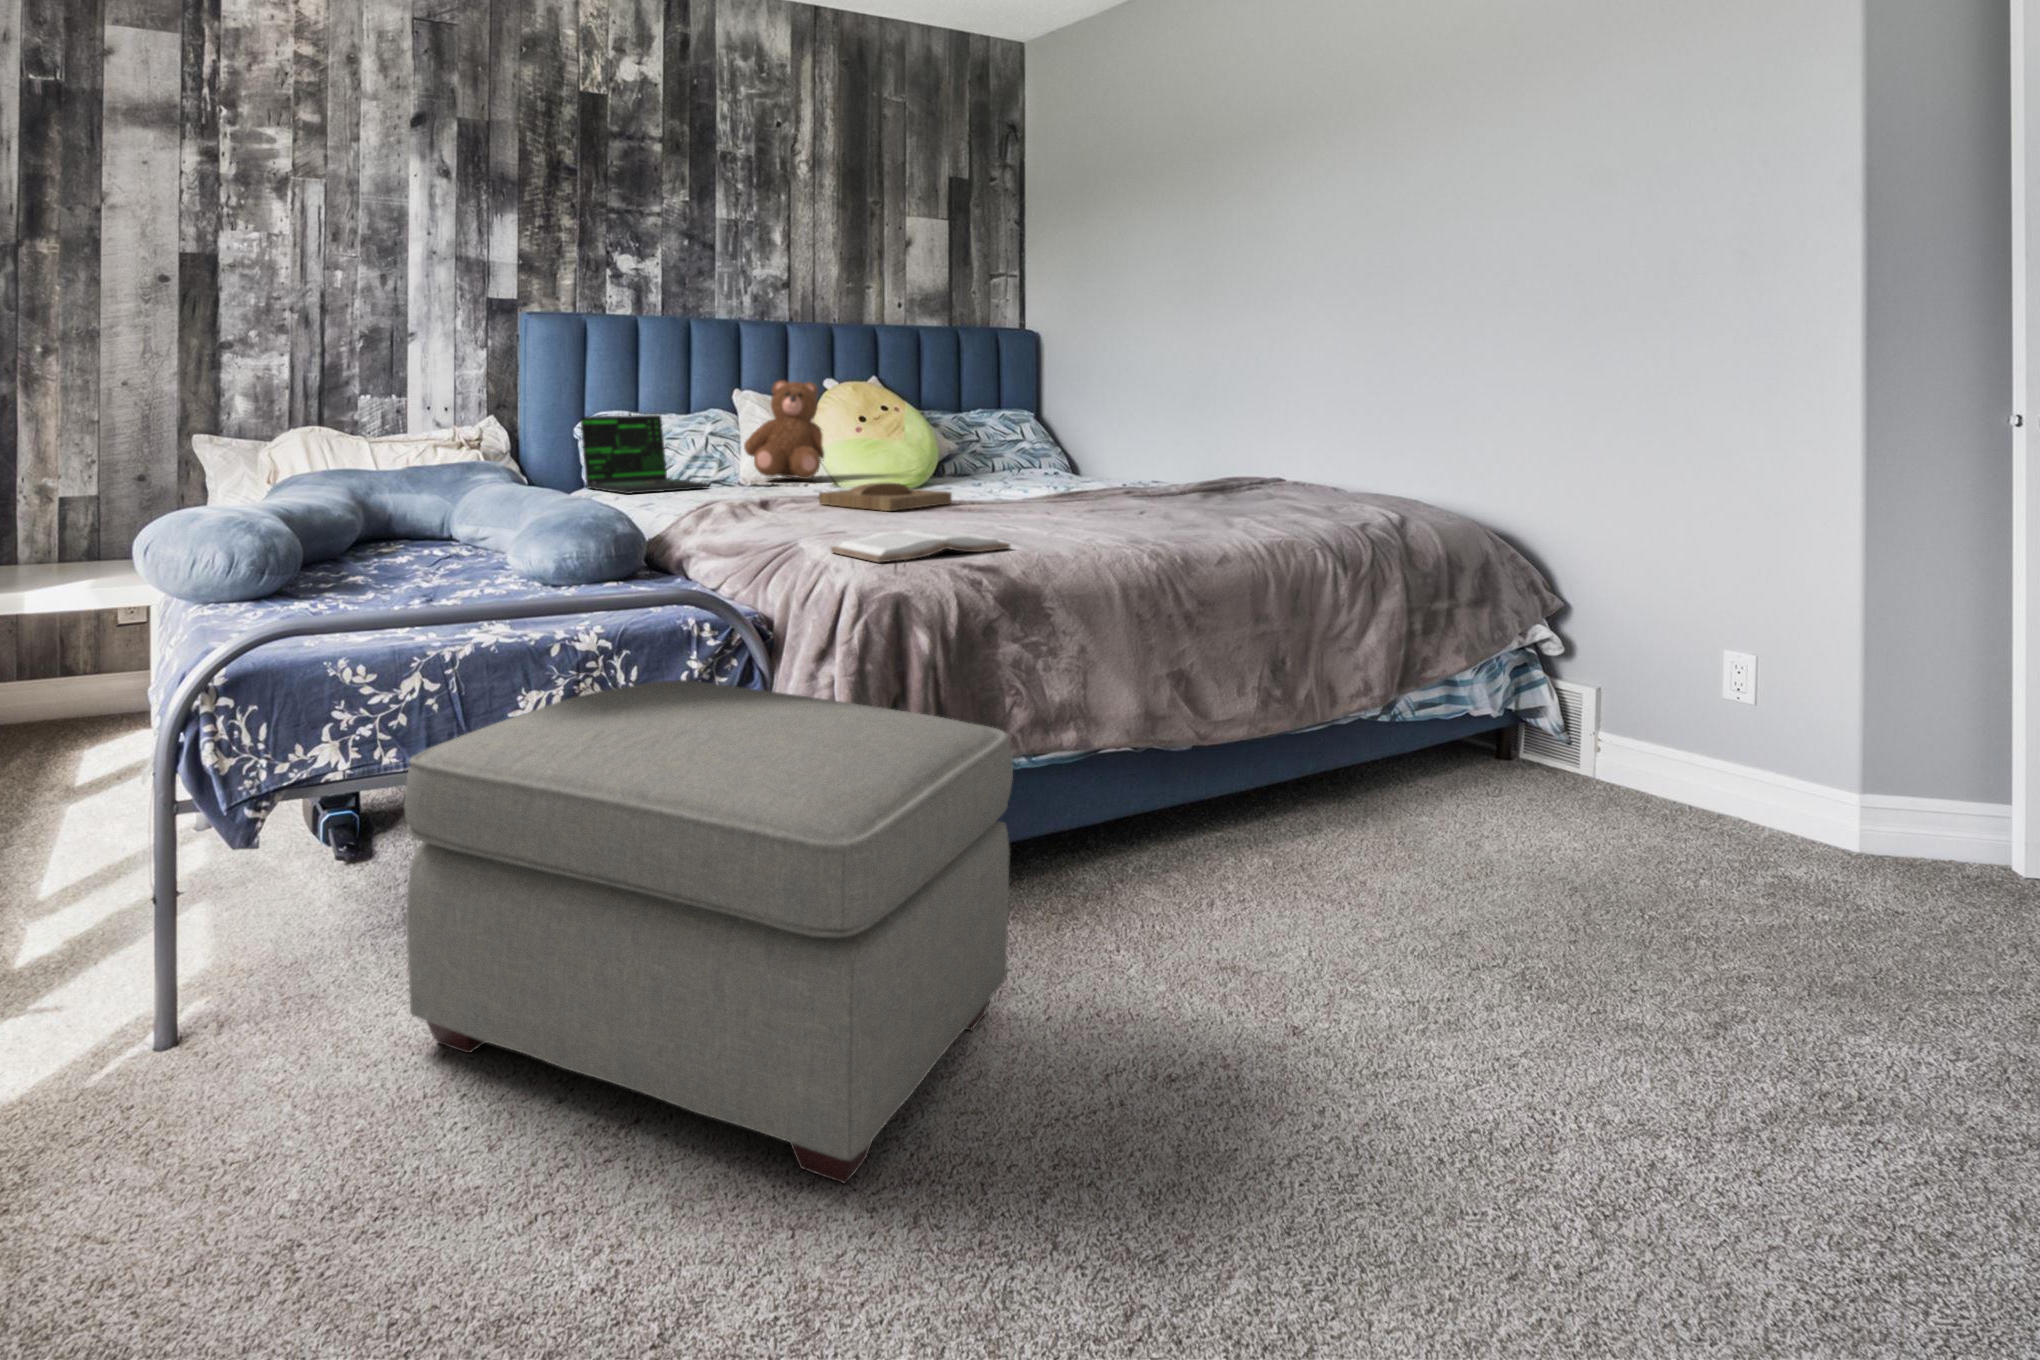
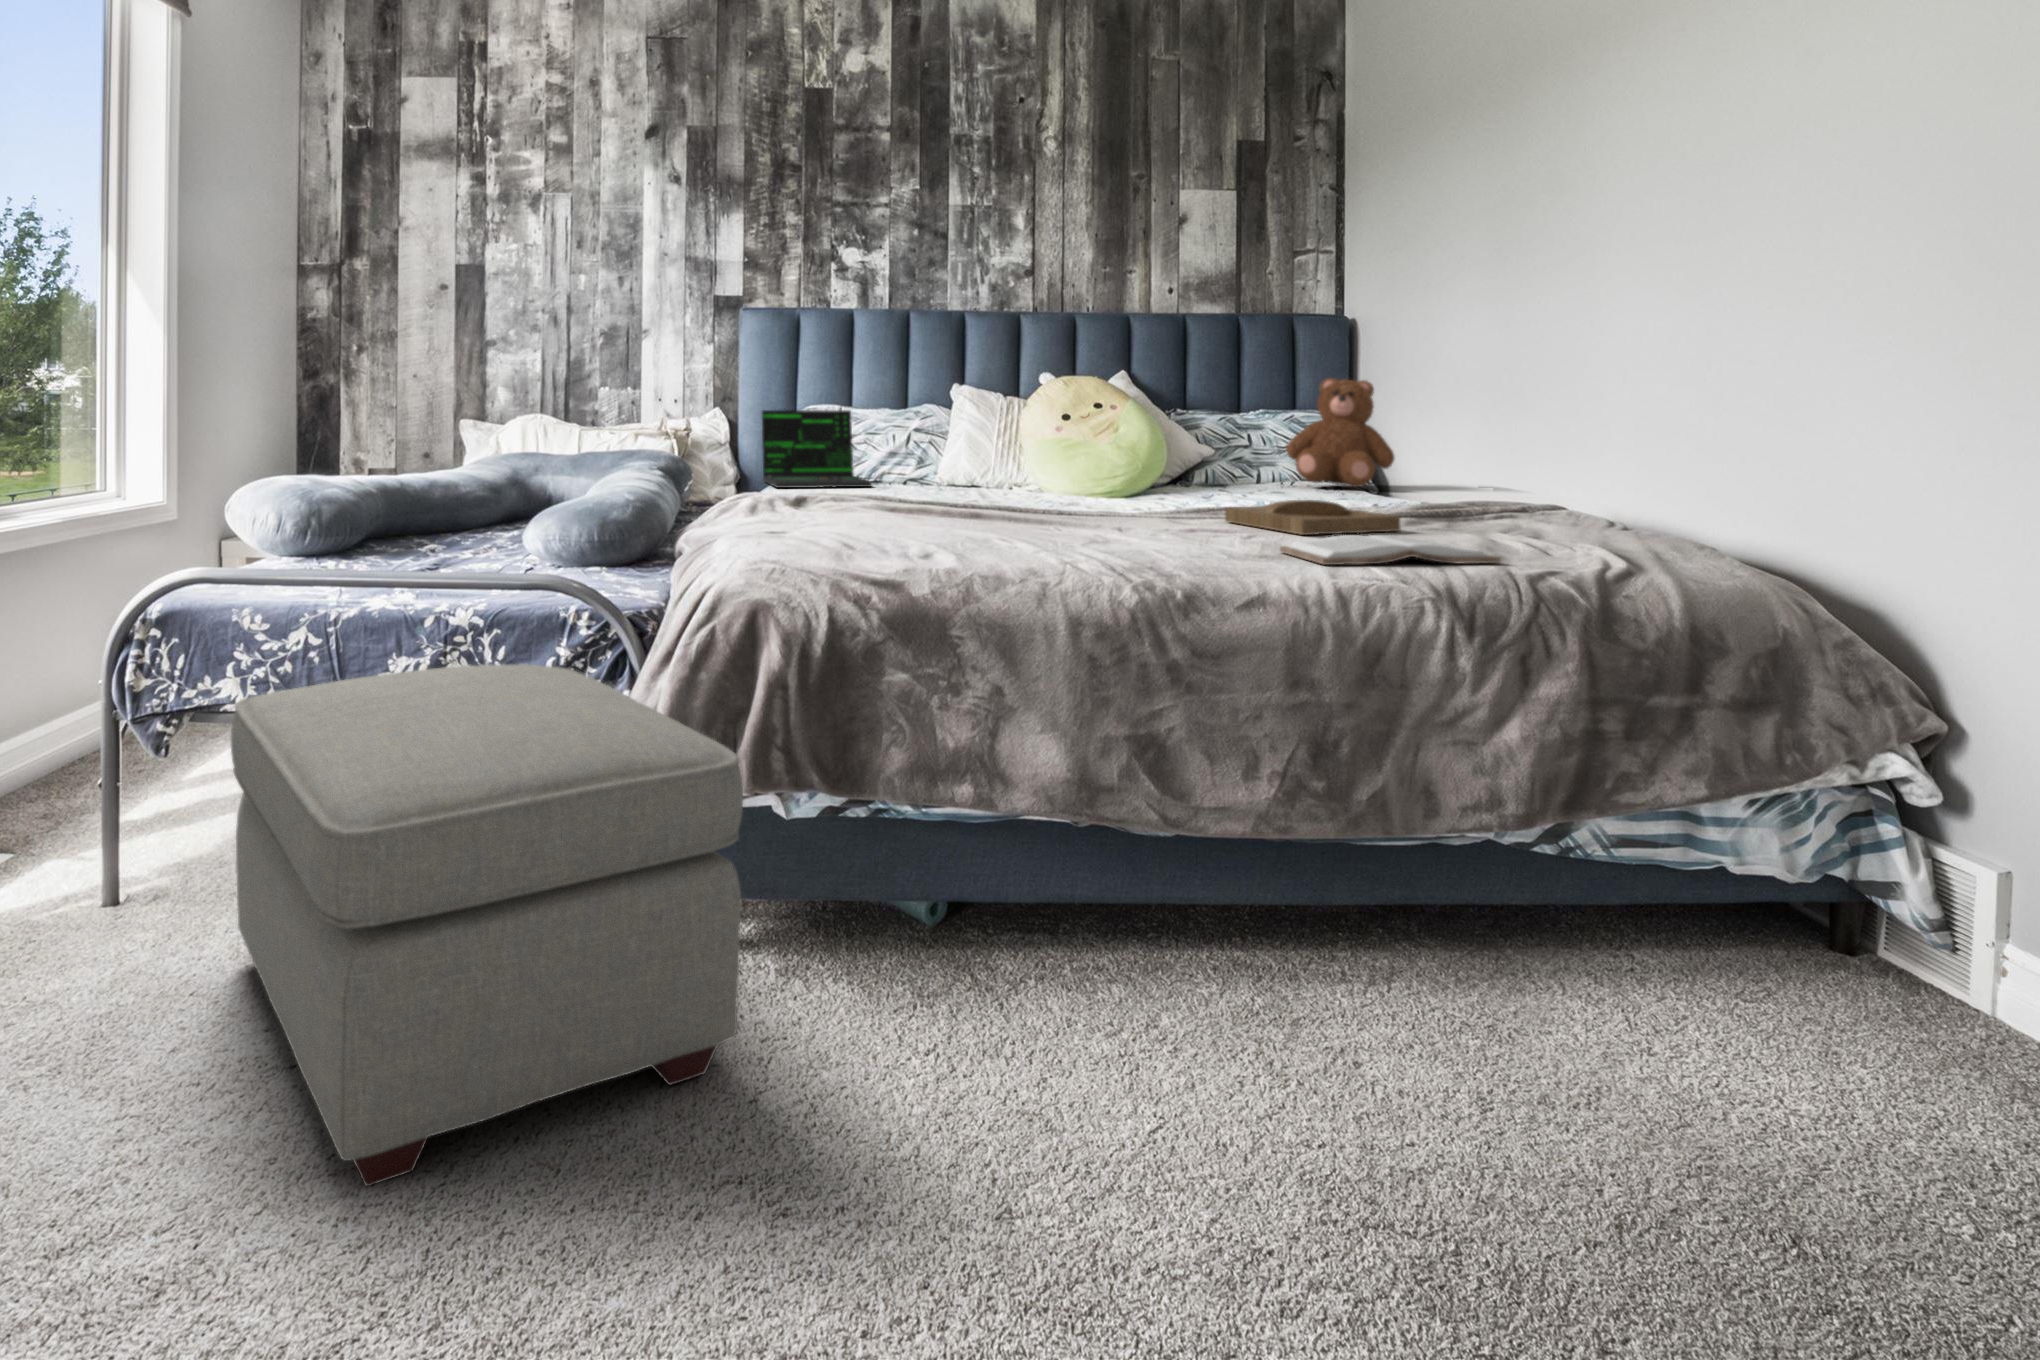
teddy bear: present [744,380,824,479] -> present [1286,378,1394,487]
tray: present [819,482,952,511] -> present [1225,500,1400,535]
book: present [831,529,1010,562] -> present [1280,535,1501,565]

